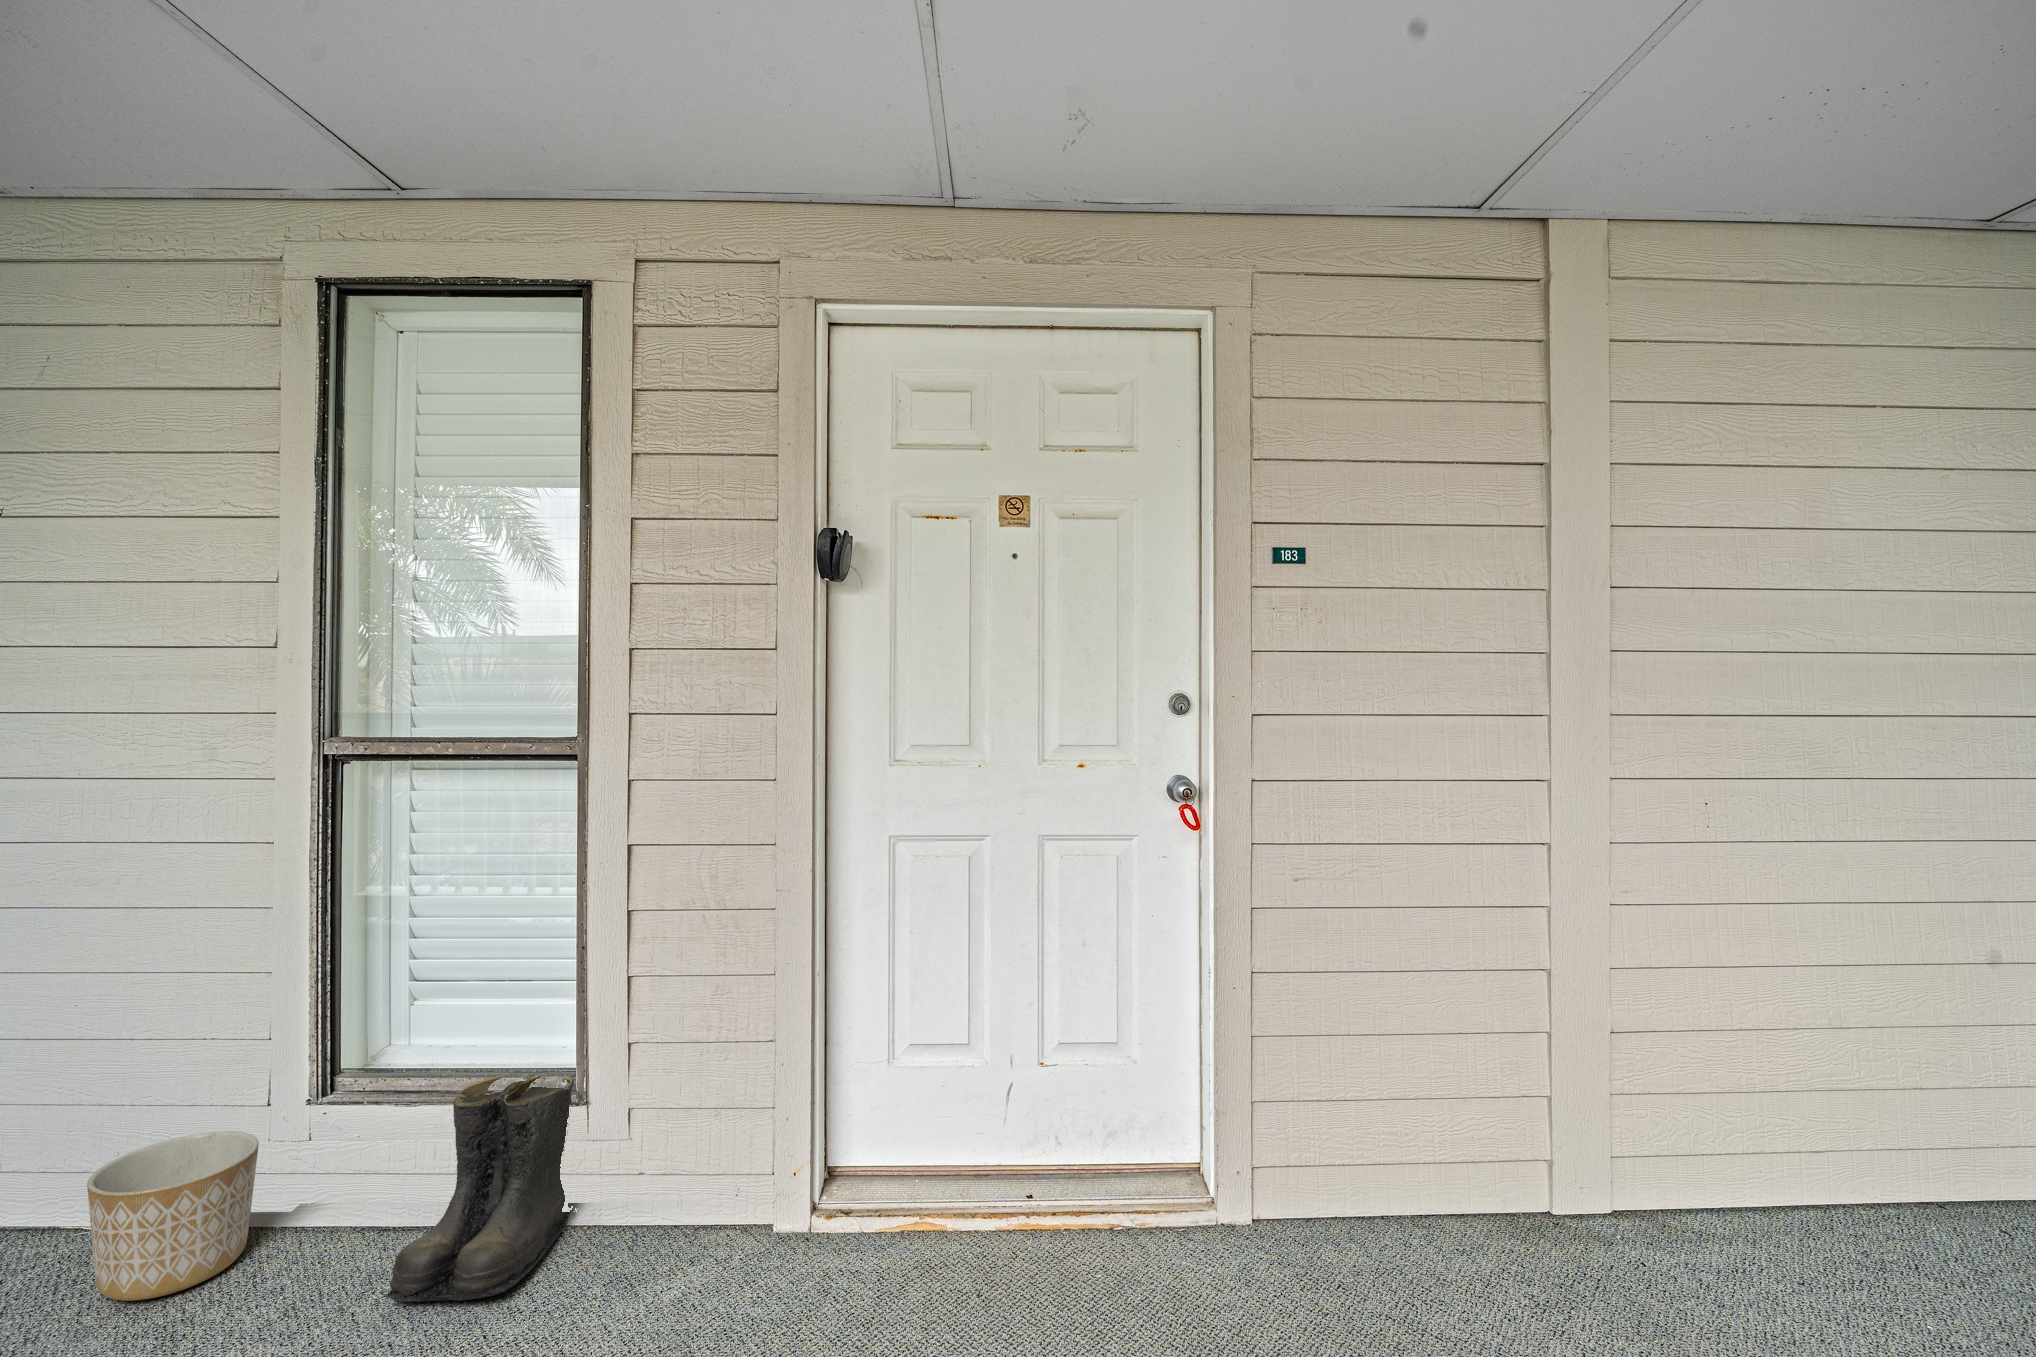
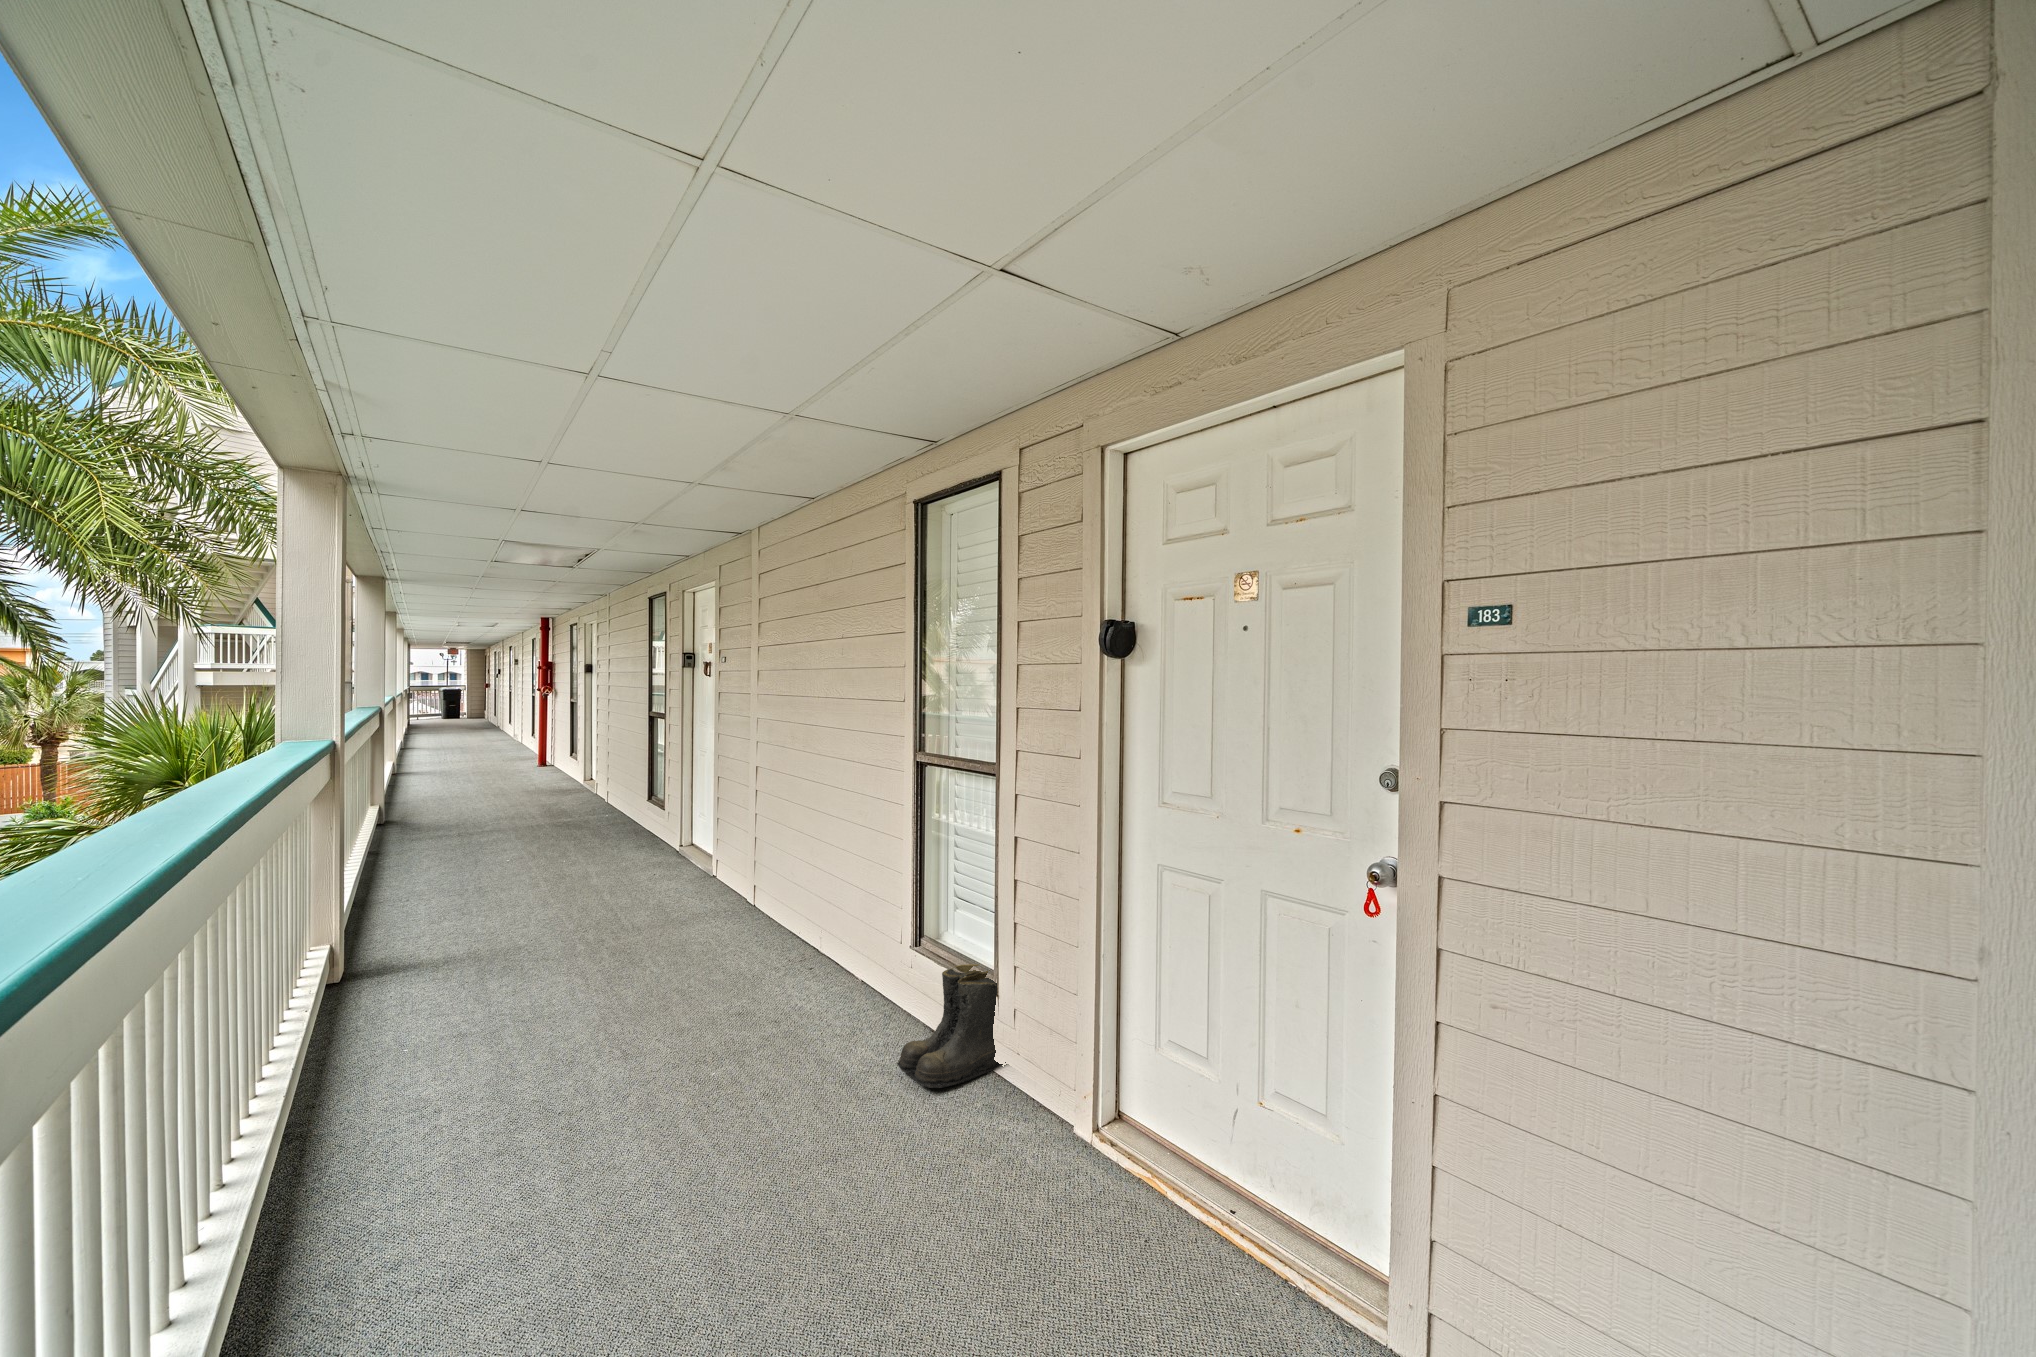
planter: present [87,1131,259,1301] -> none [832,948,897,1023]

